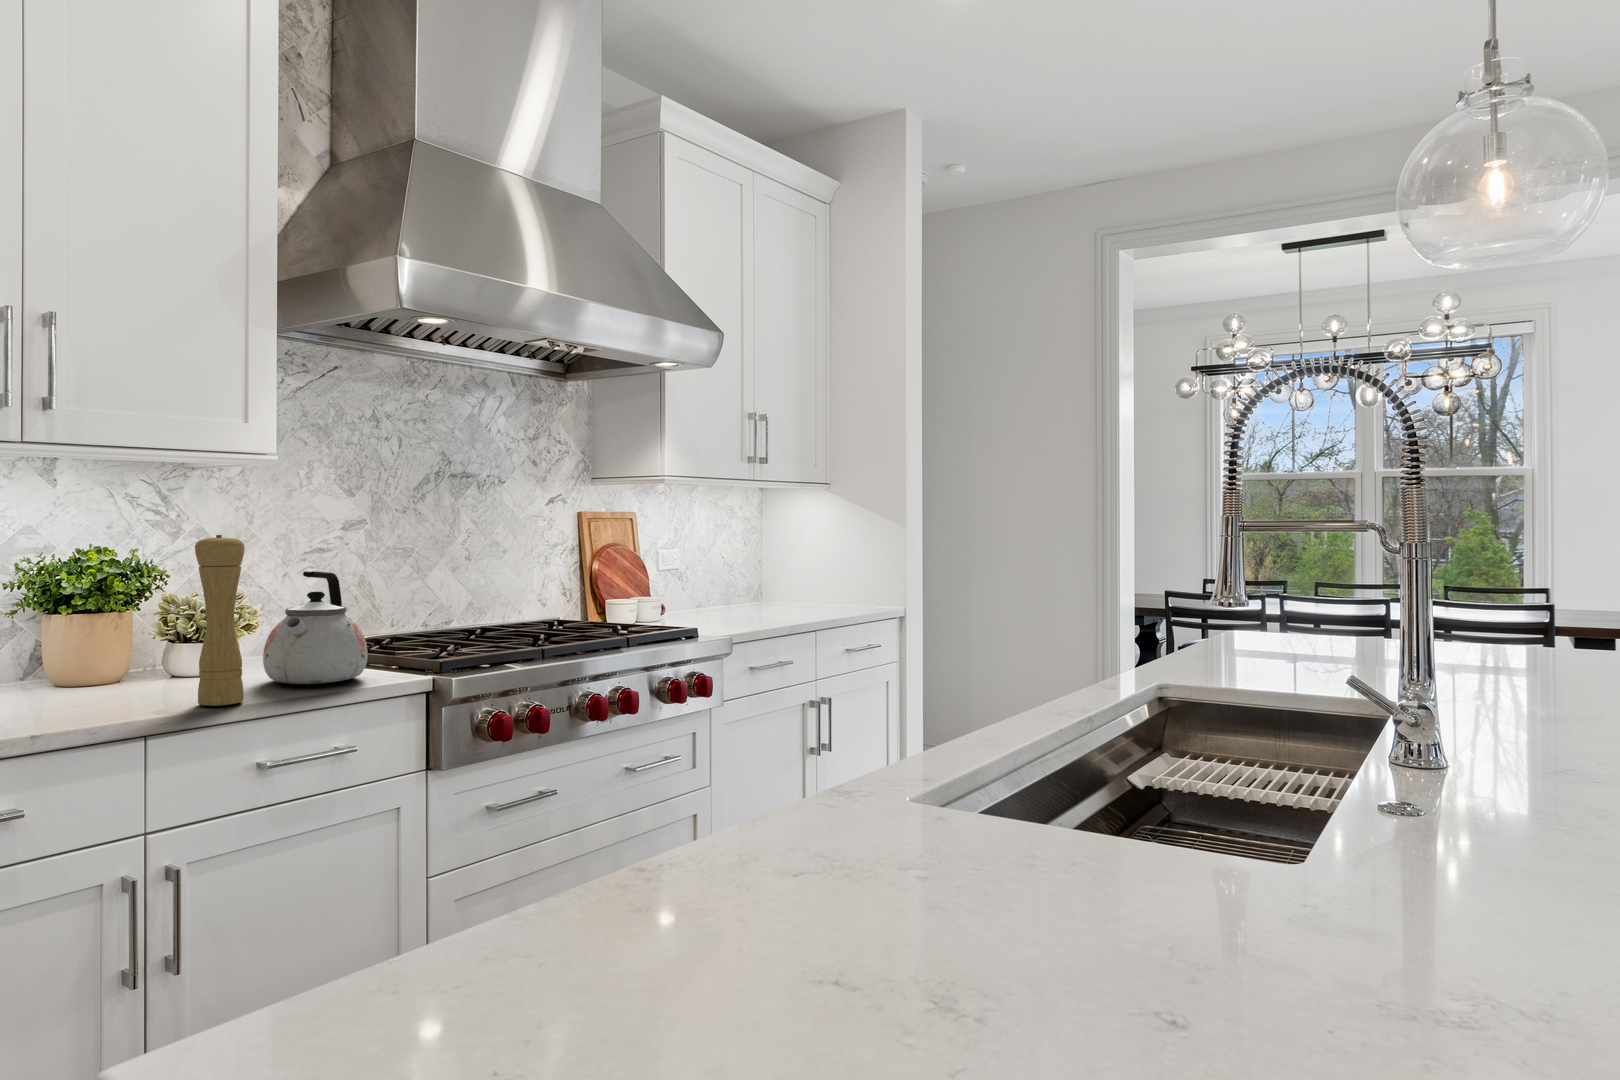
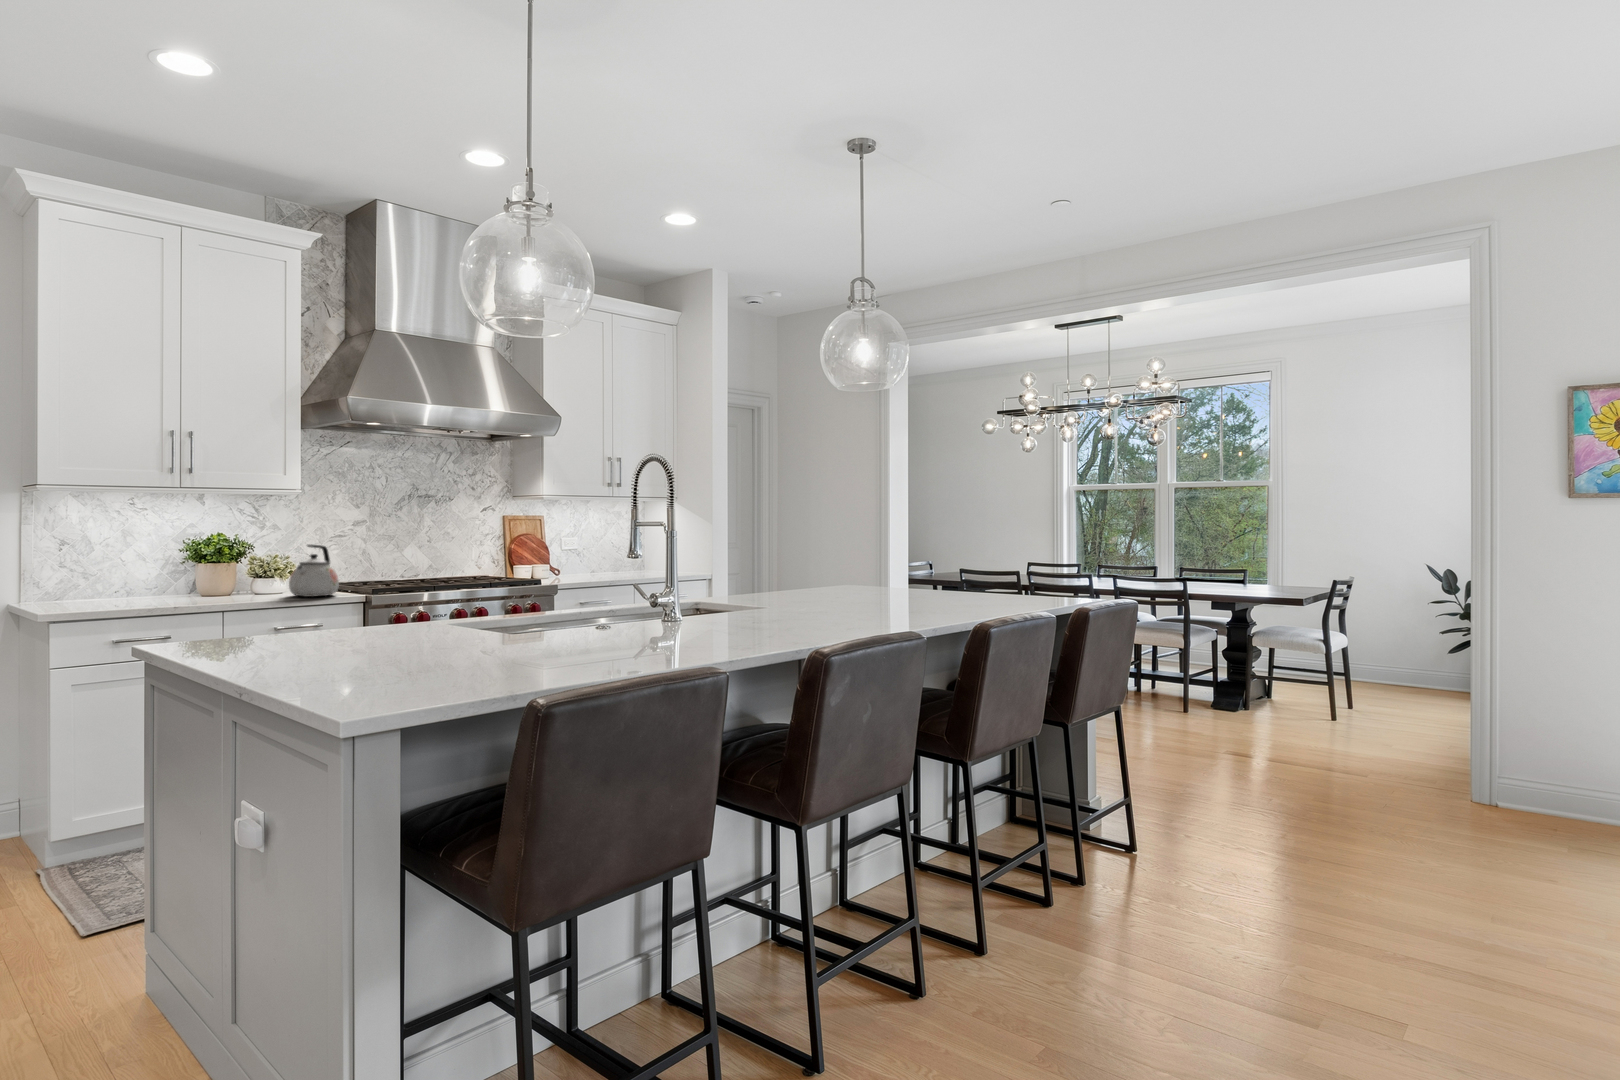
pepper mill: present [195,535,245,706] -> none [252,527,274,602]

